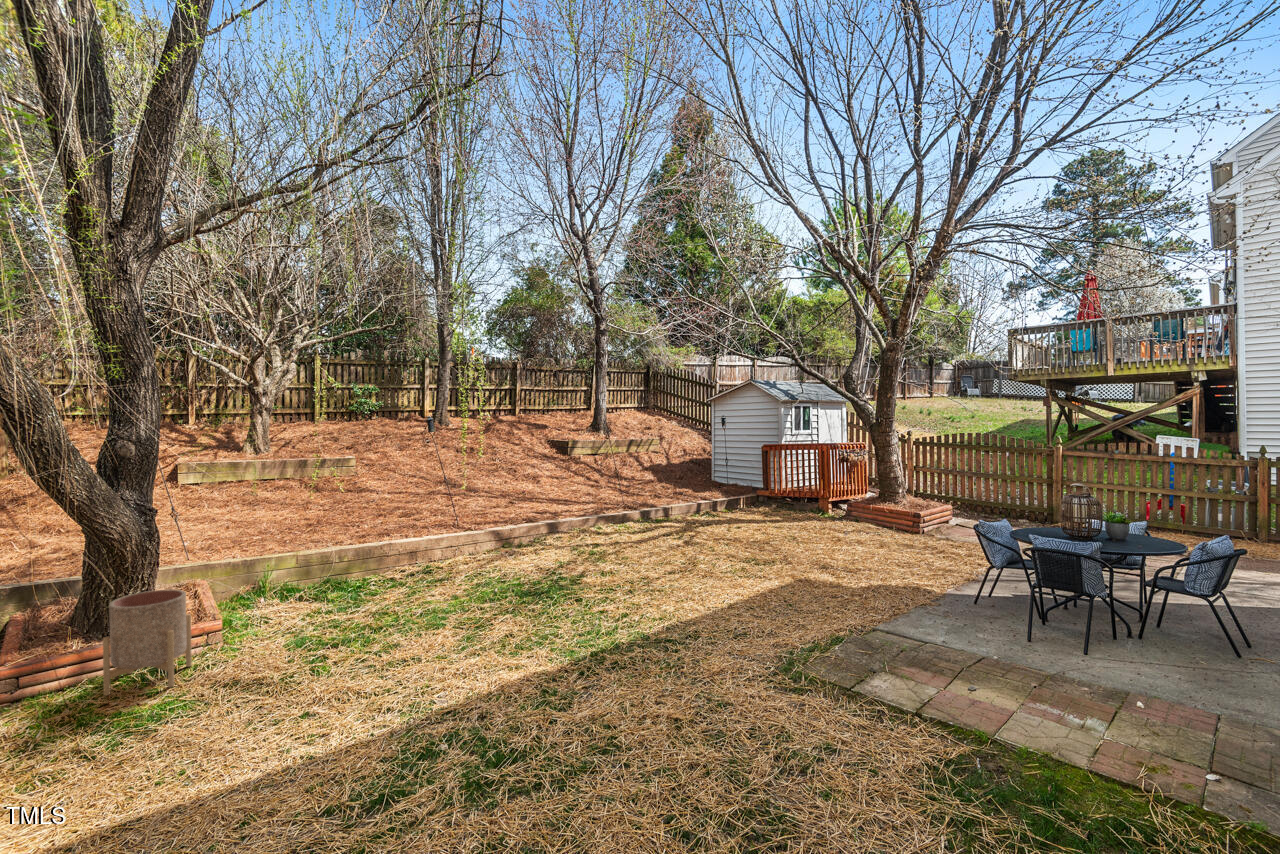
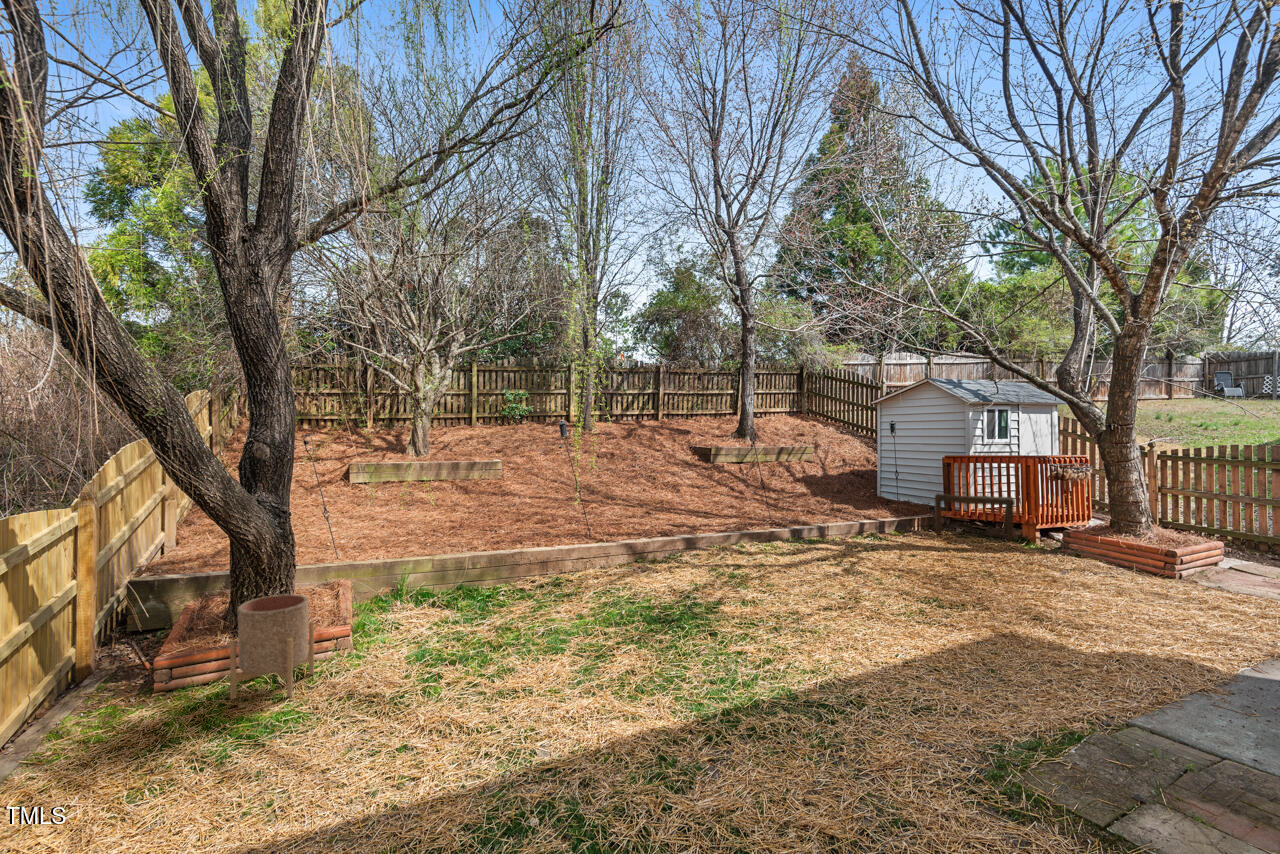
bench: none [754,476,816,513] -> present [933,494,1015,541]

